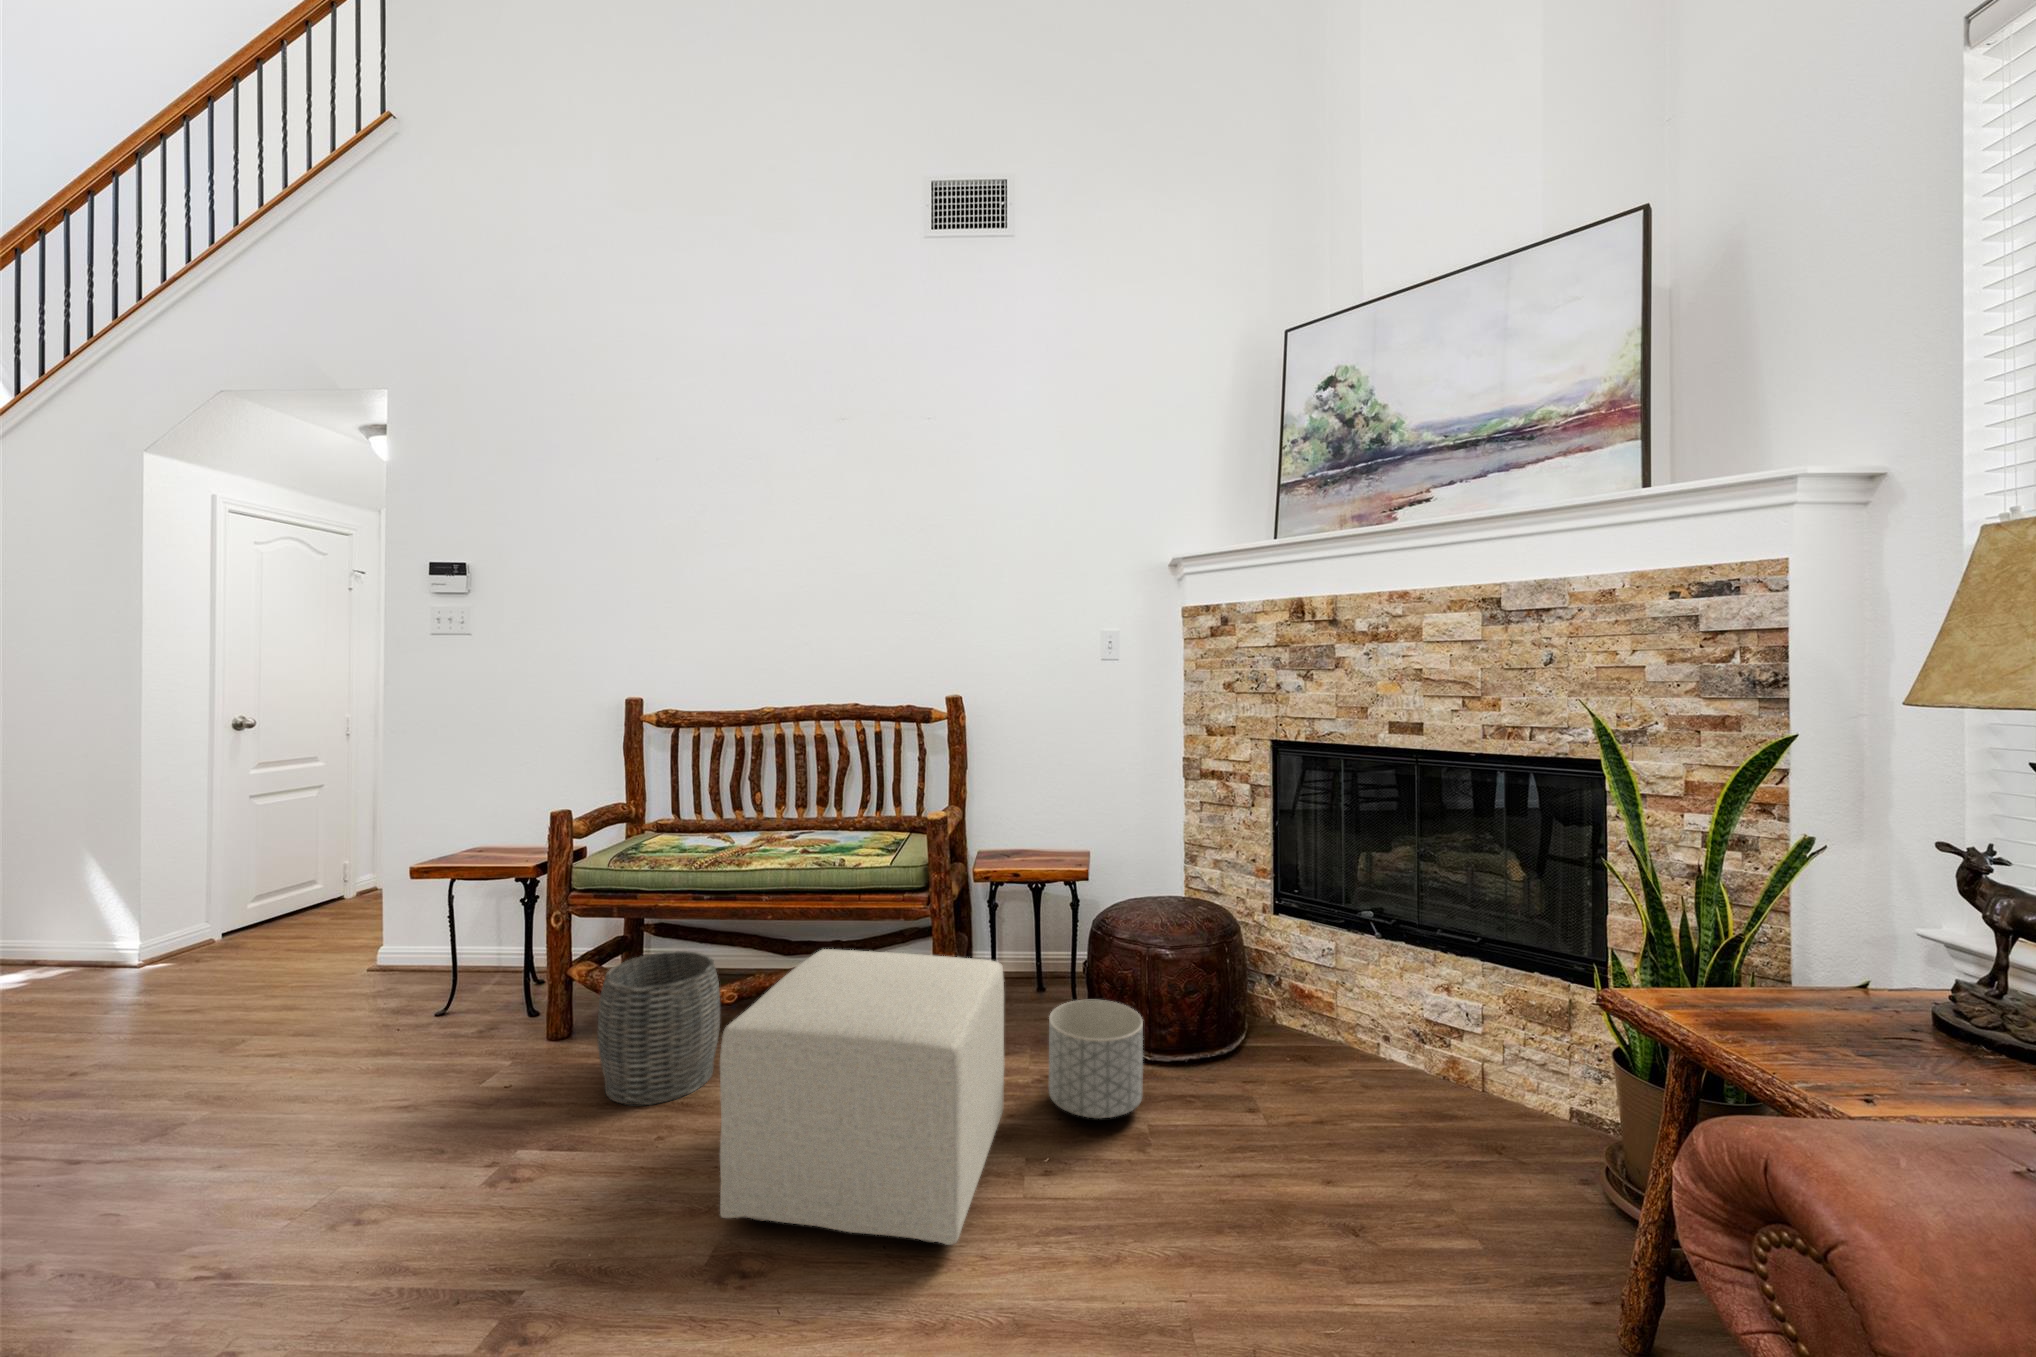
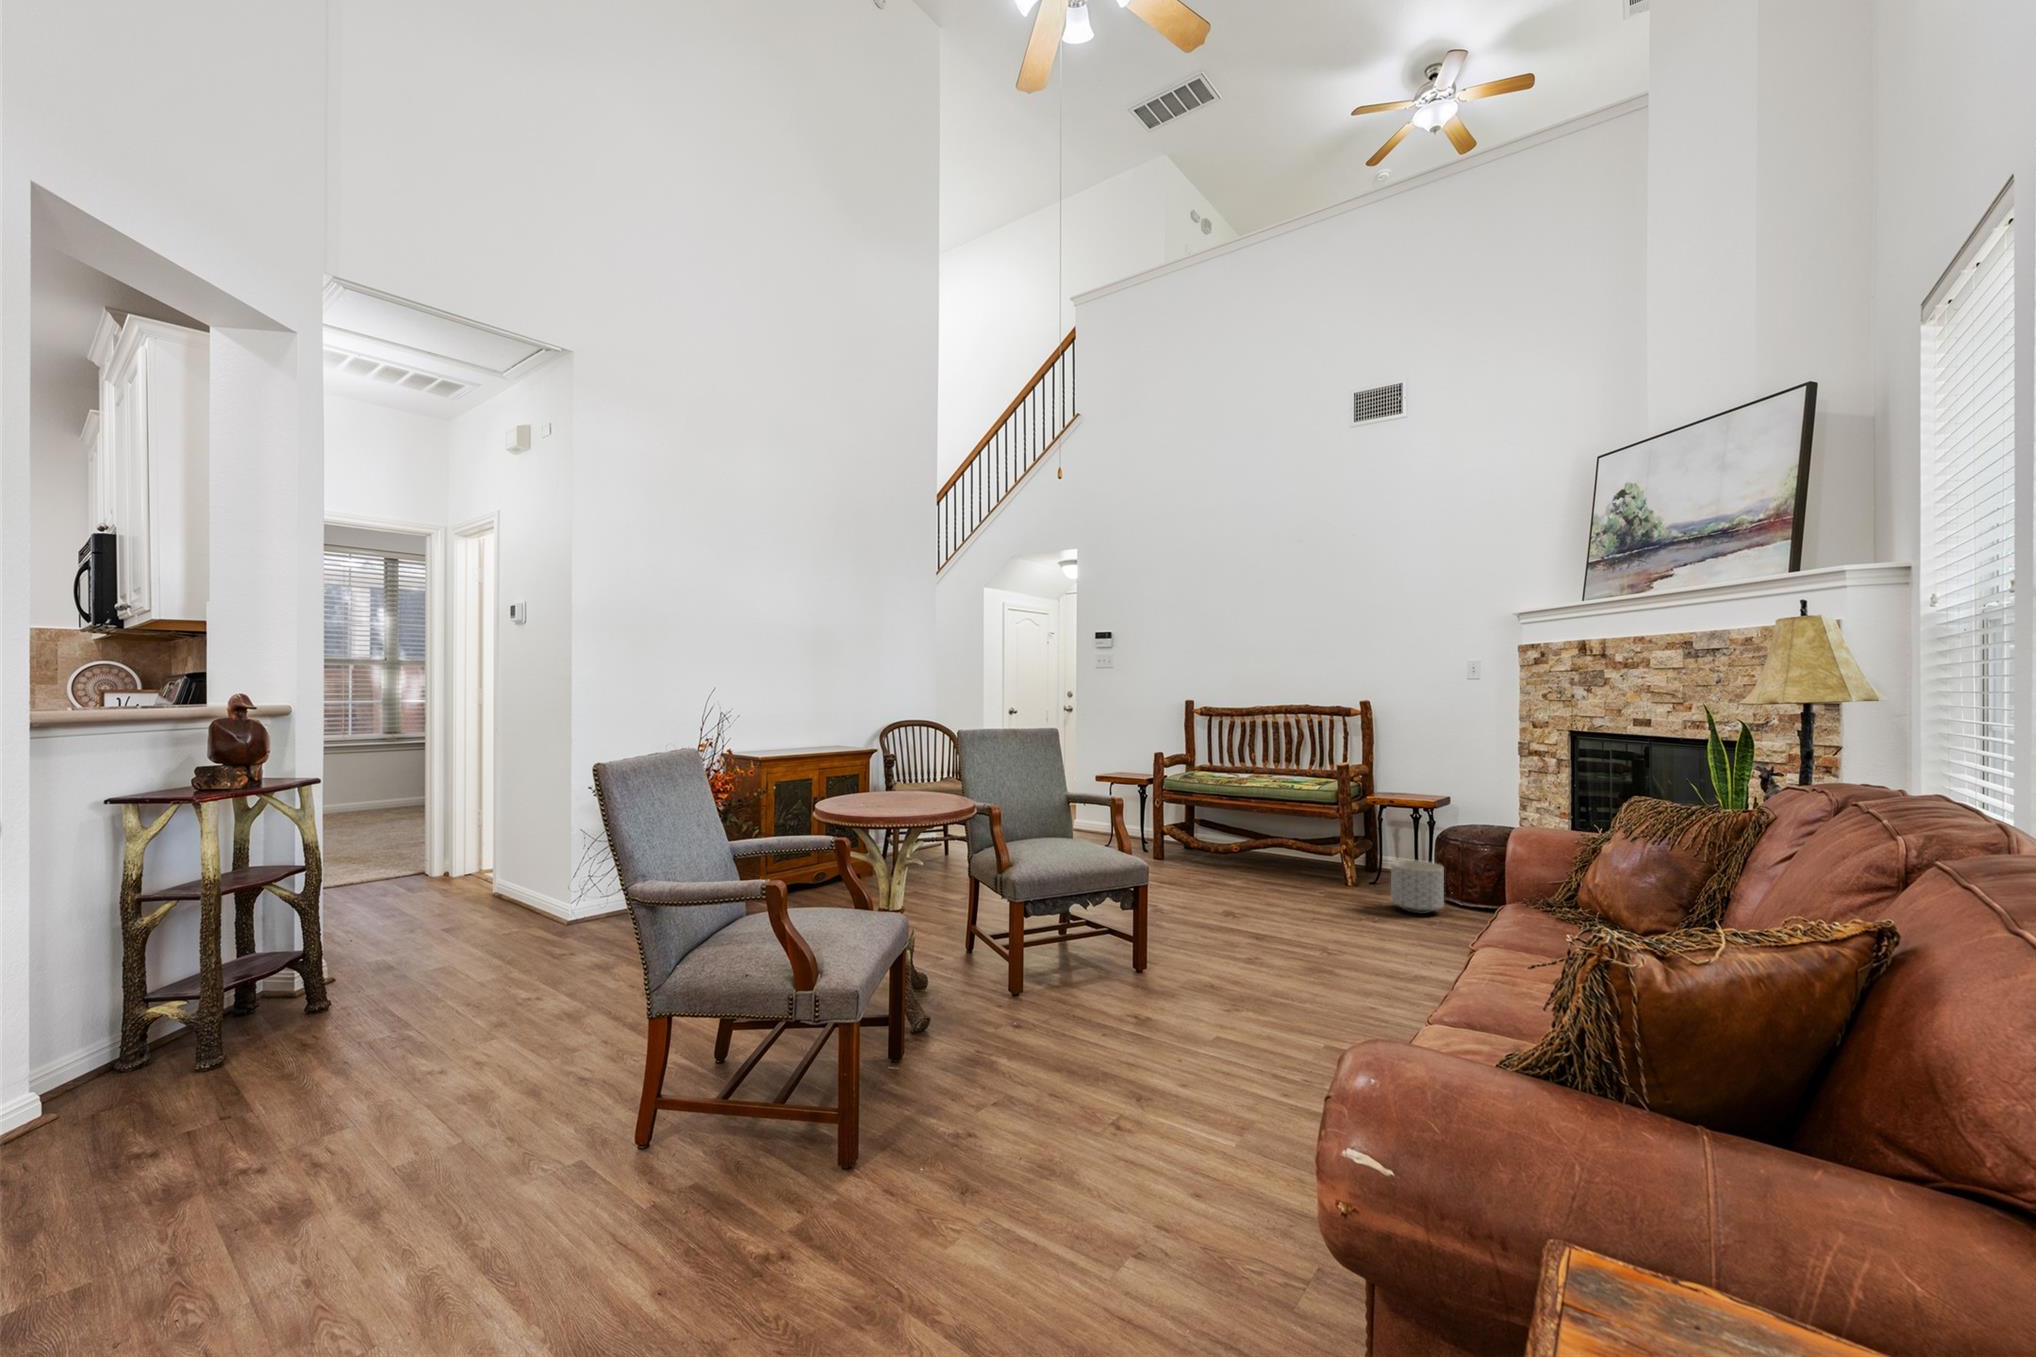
ottoman: present [720,949,1004,1245] -> none [1231,816,1364,921]
woven basket: present [598,951,720,1105] -> none [1179,820,1232,881]

